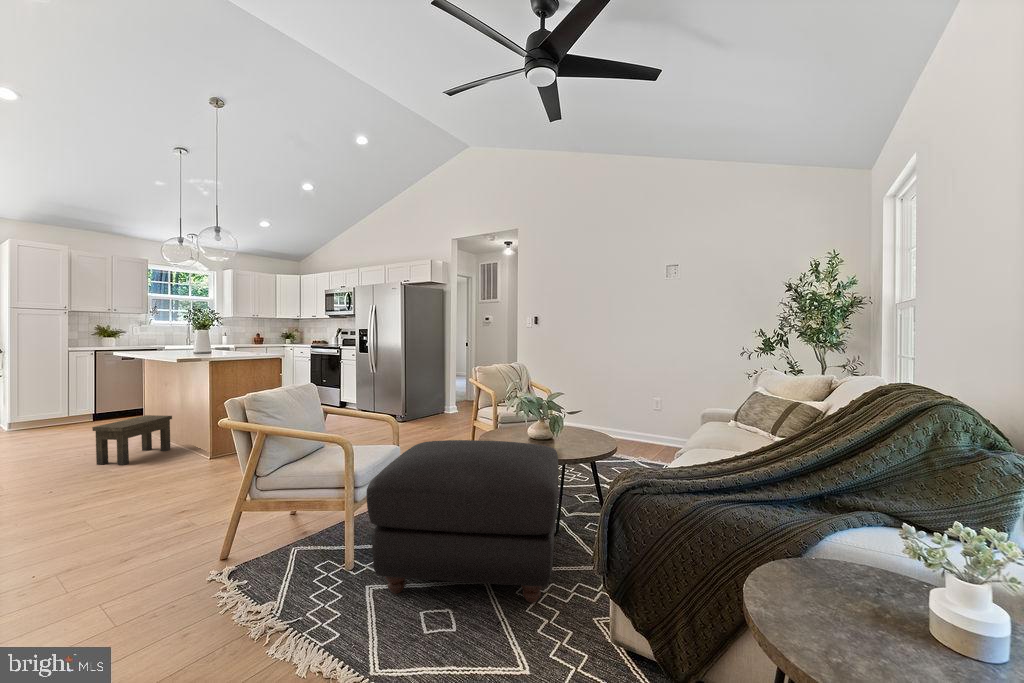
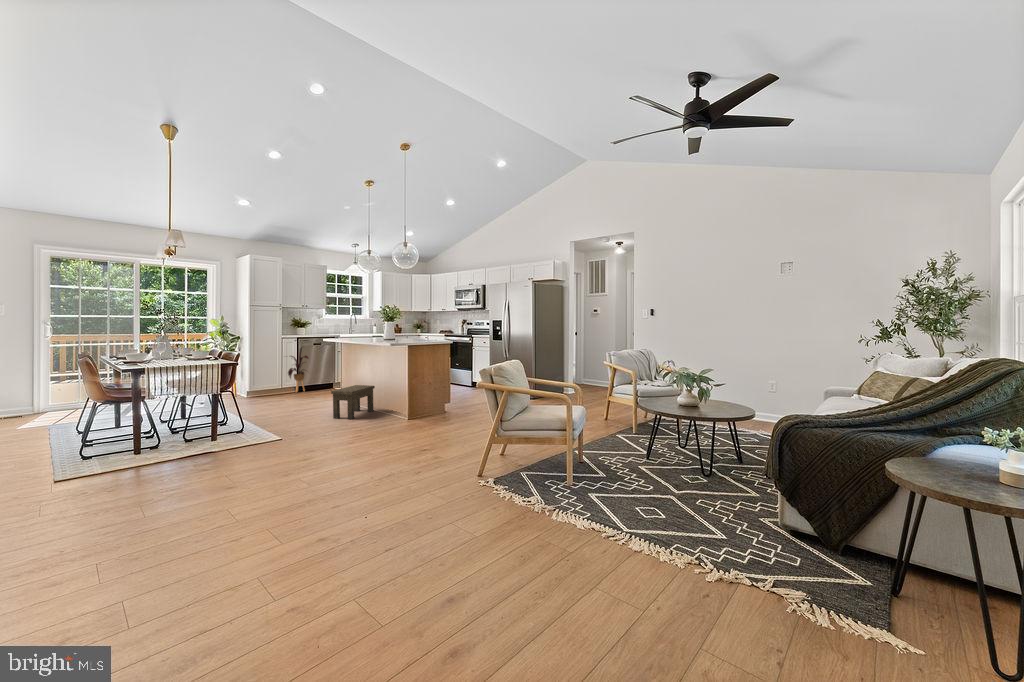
house plant: none [70,363,110,423] -> present [288,347,308,392]
ottoman: present [367,440,559,603] -> none [591,399,729,507]

